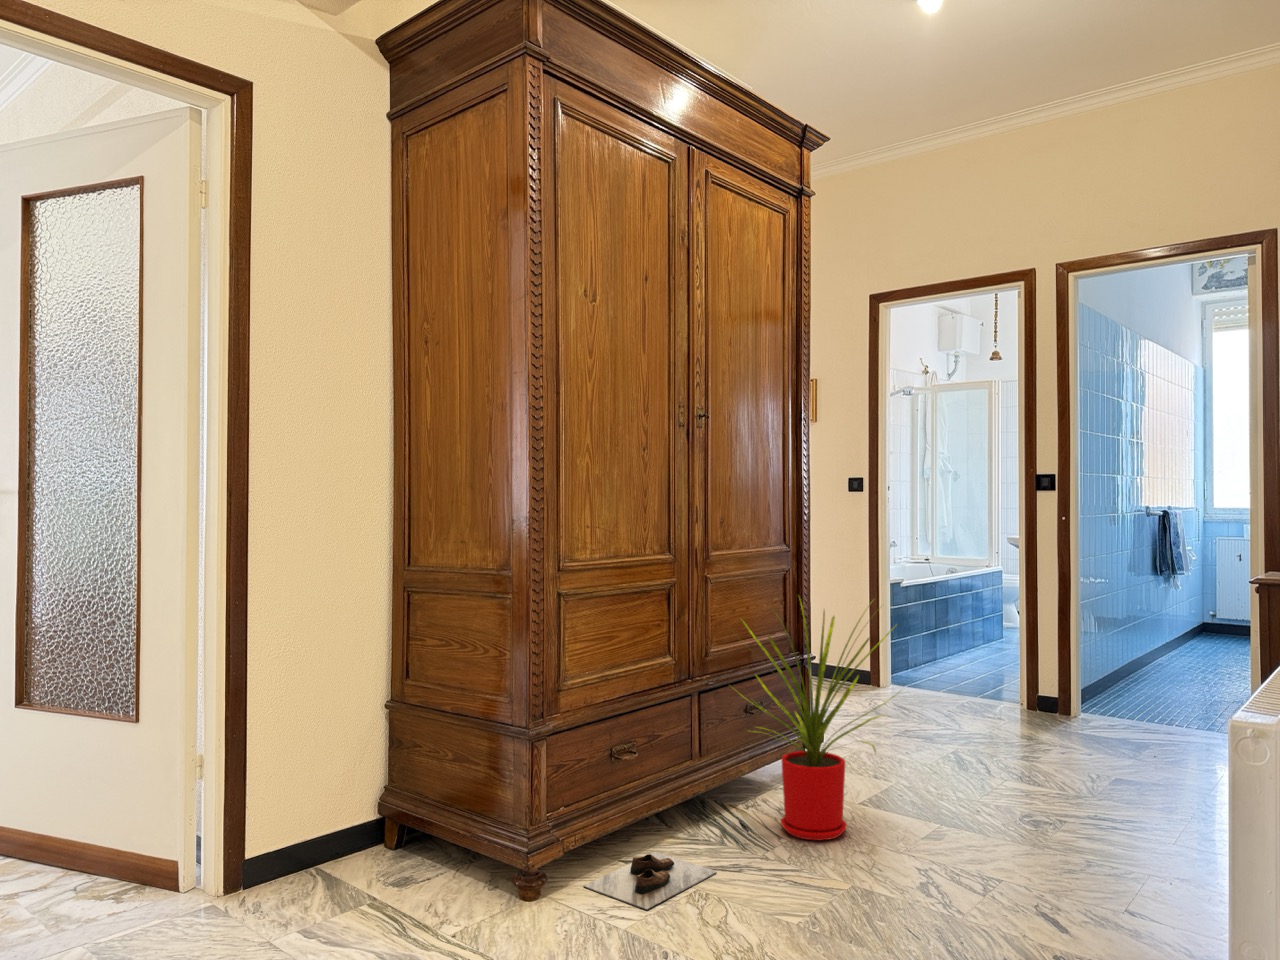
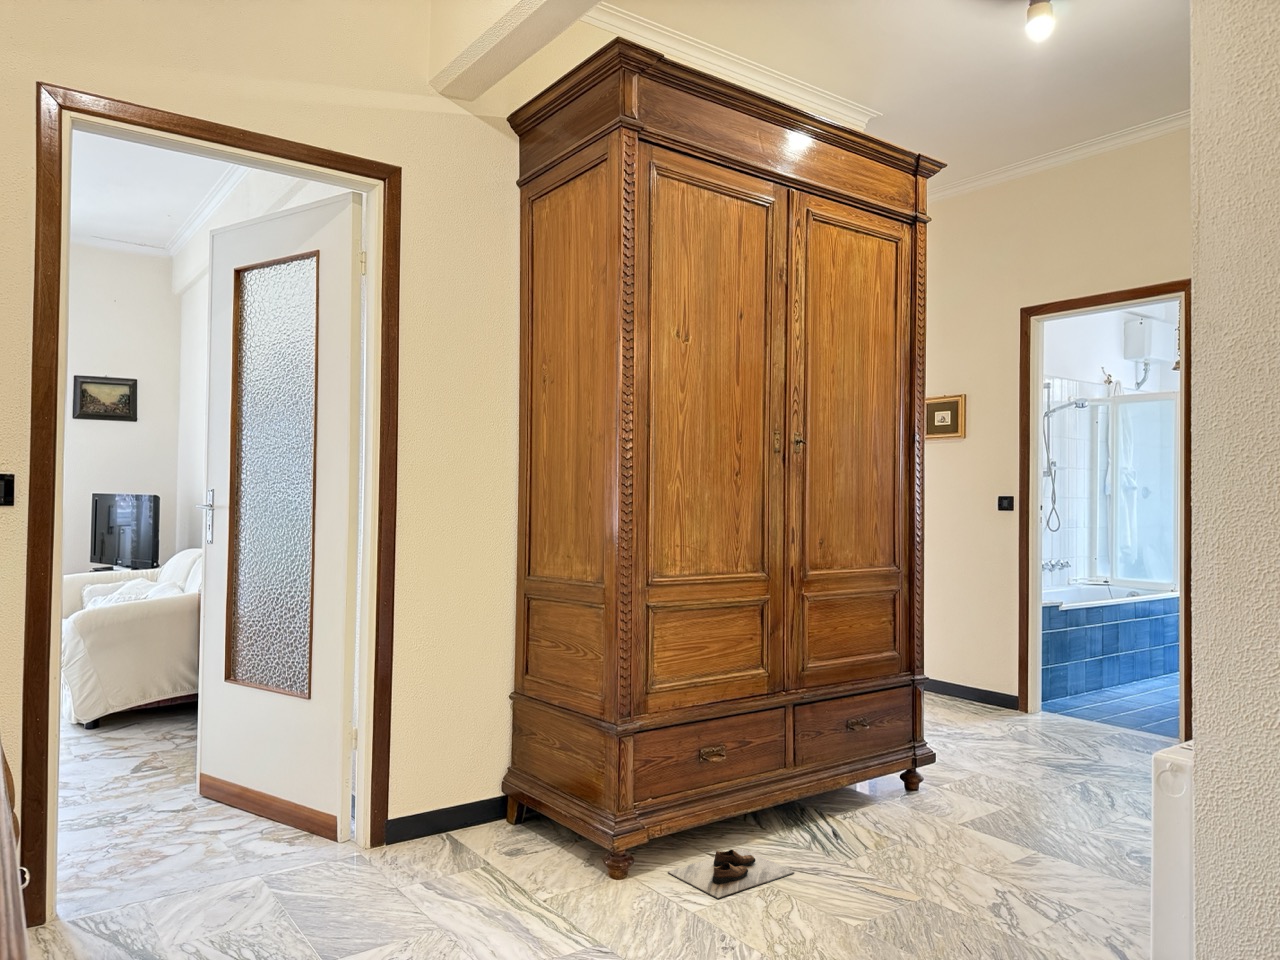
house plant: present [732,598,895,840] -> none [819,614,993,854]

